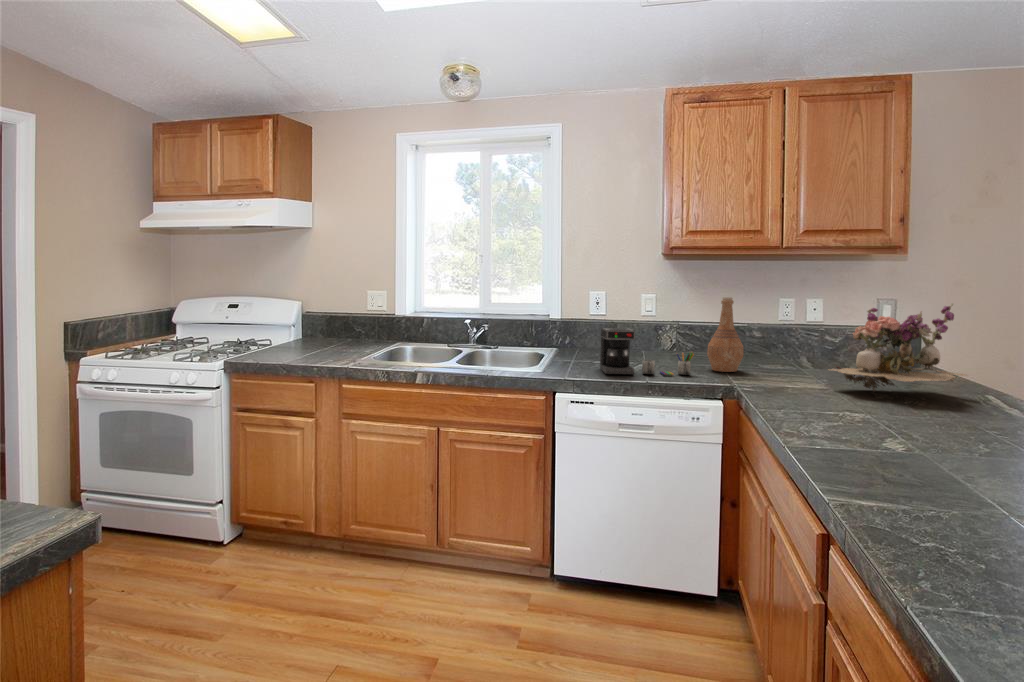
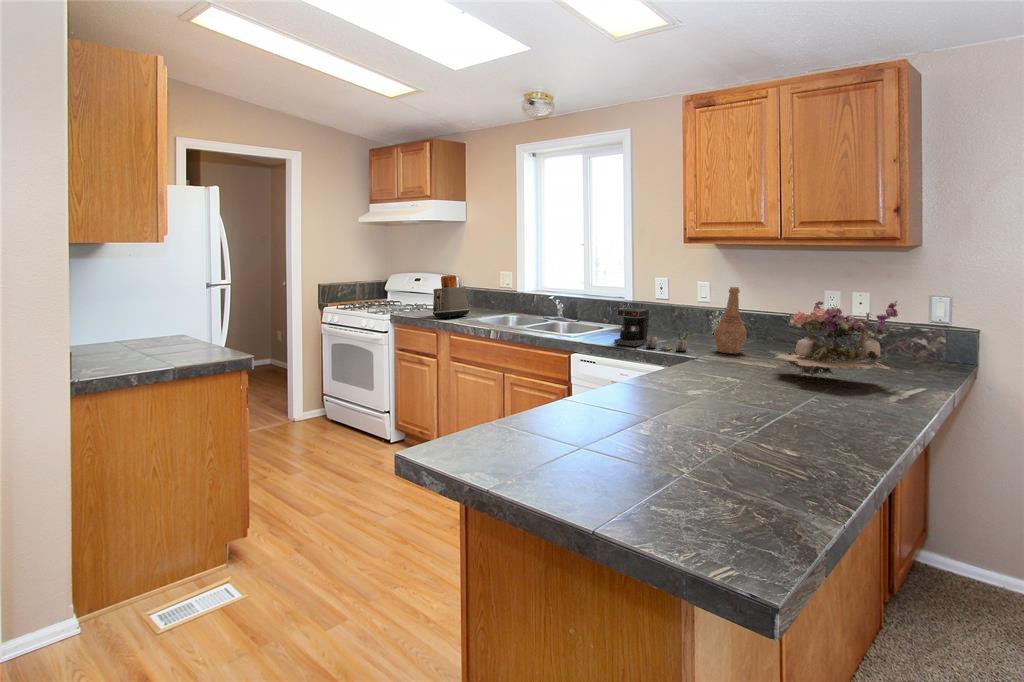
toaster: none [298,298,344,358] -> present [433,275,470,318]

